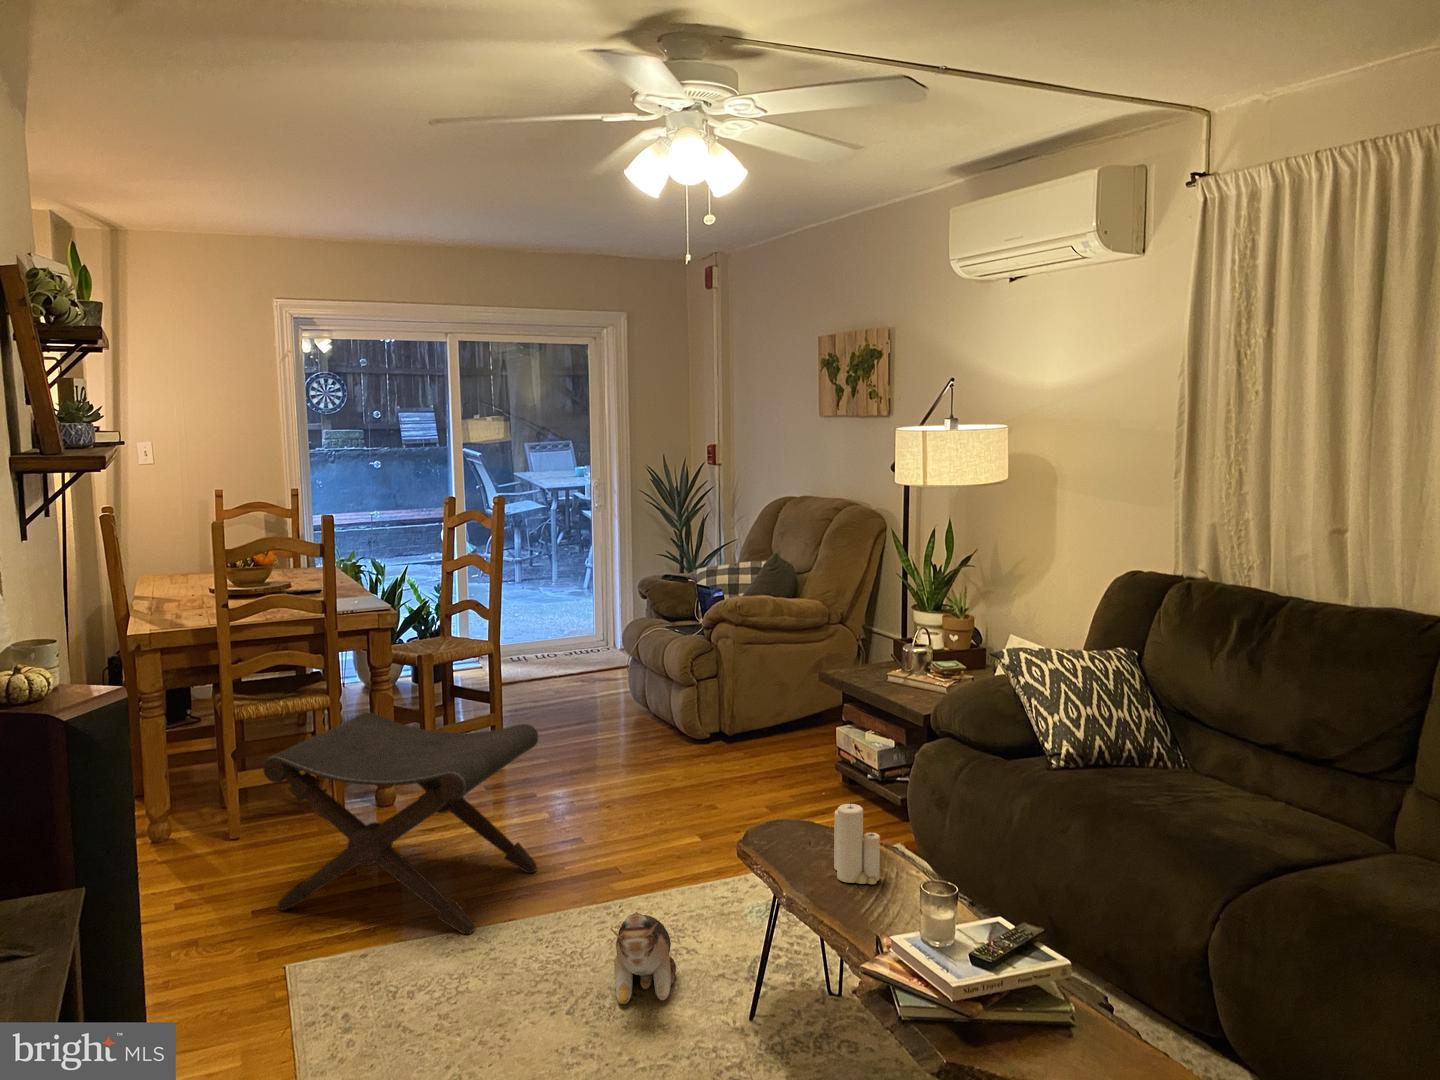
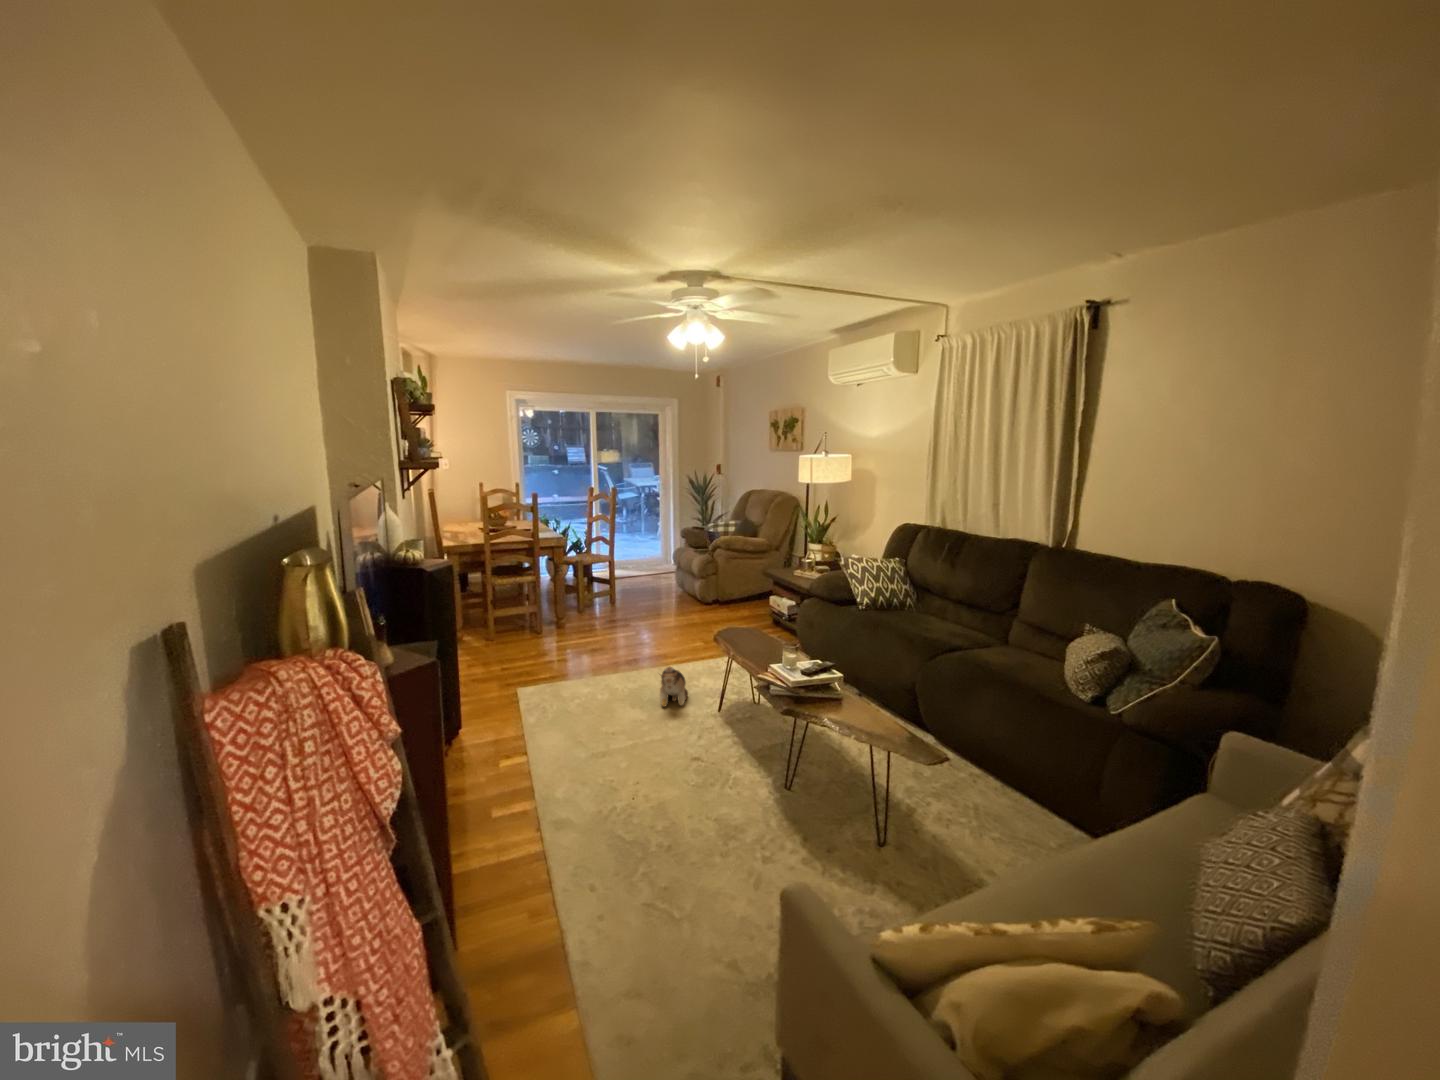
footstool: present [263,712,538,934] -> none [506,583,630,679]
candle: present [834,799,880,884] -> none [755,615,775,652]

